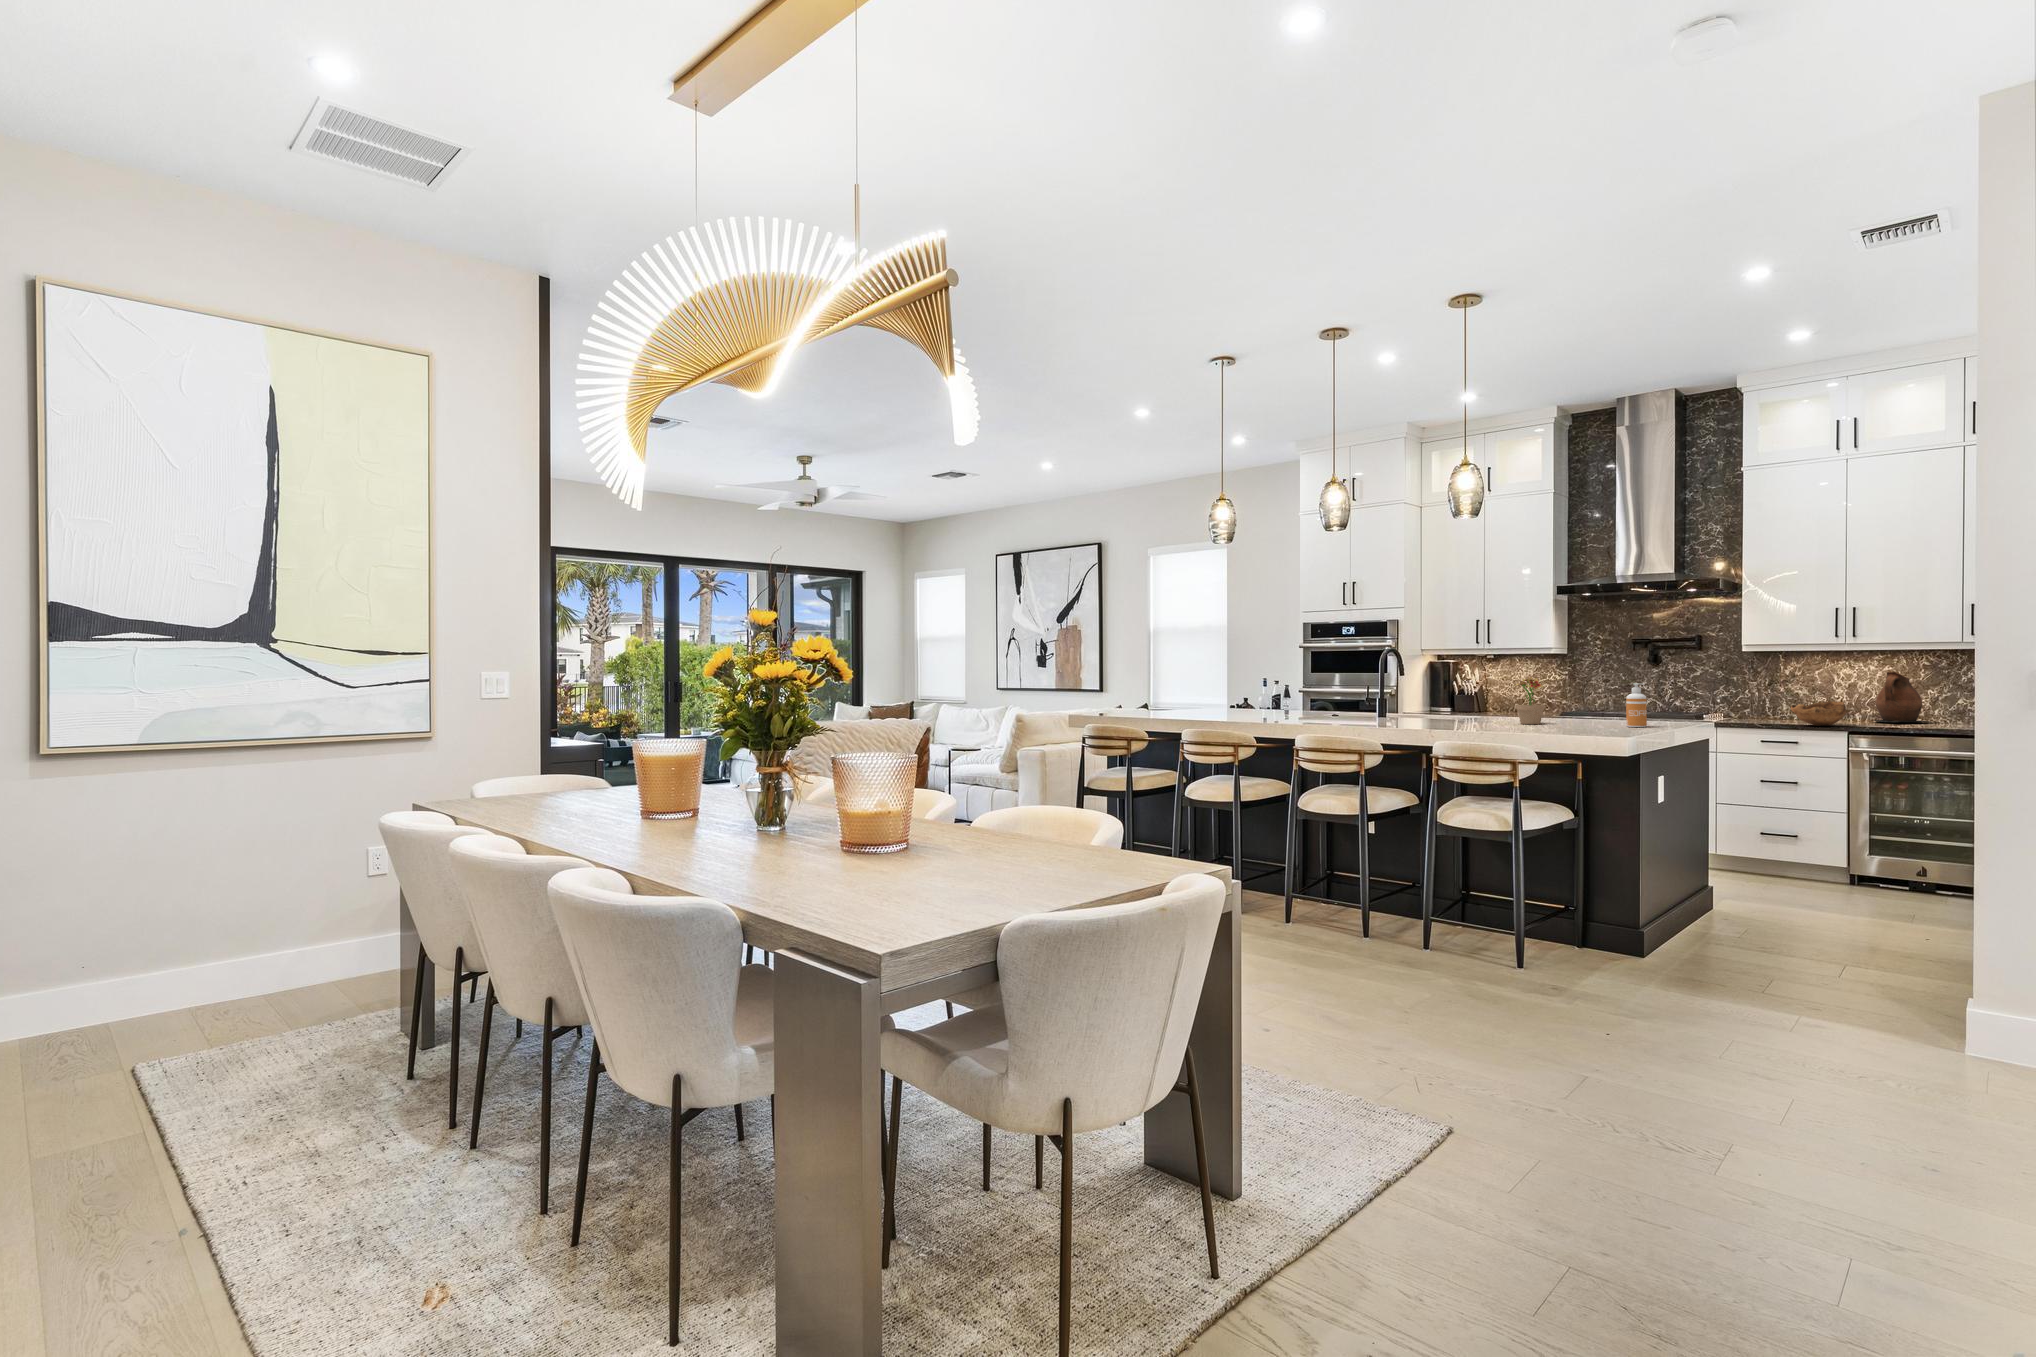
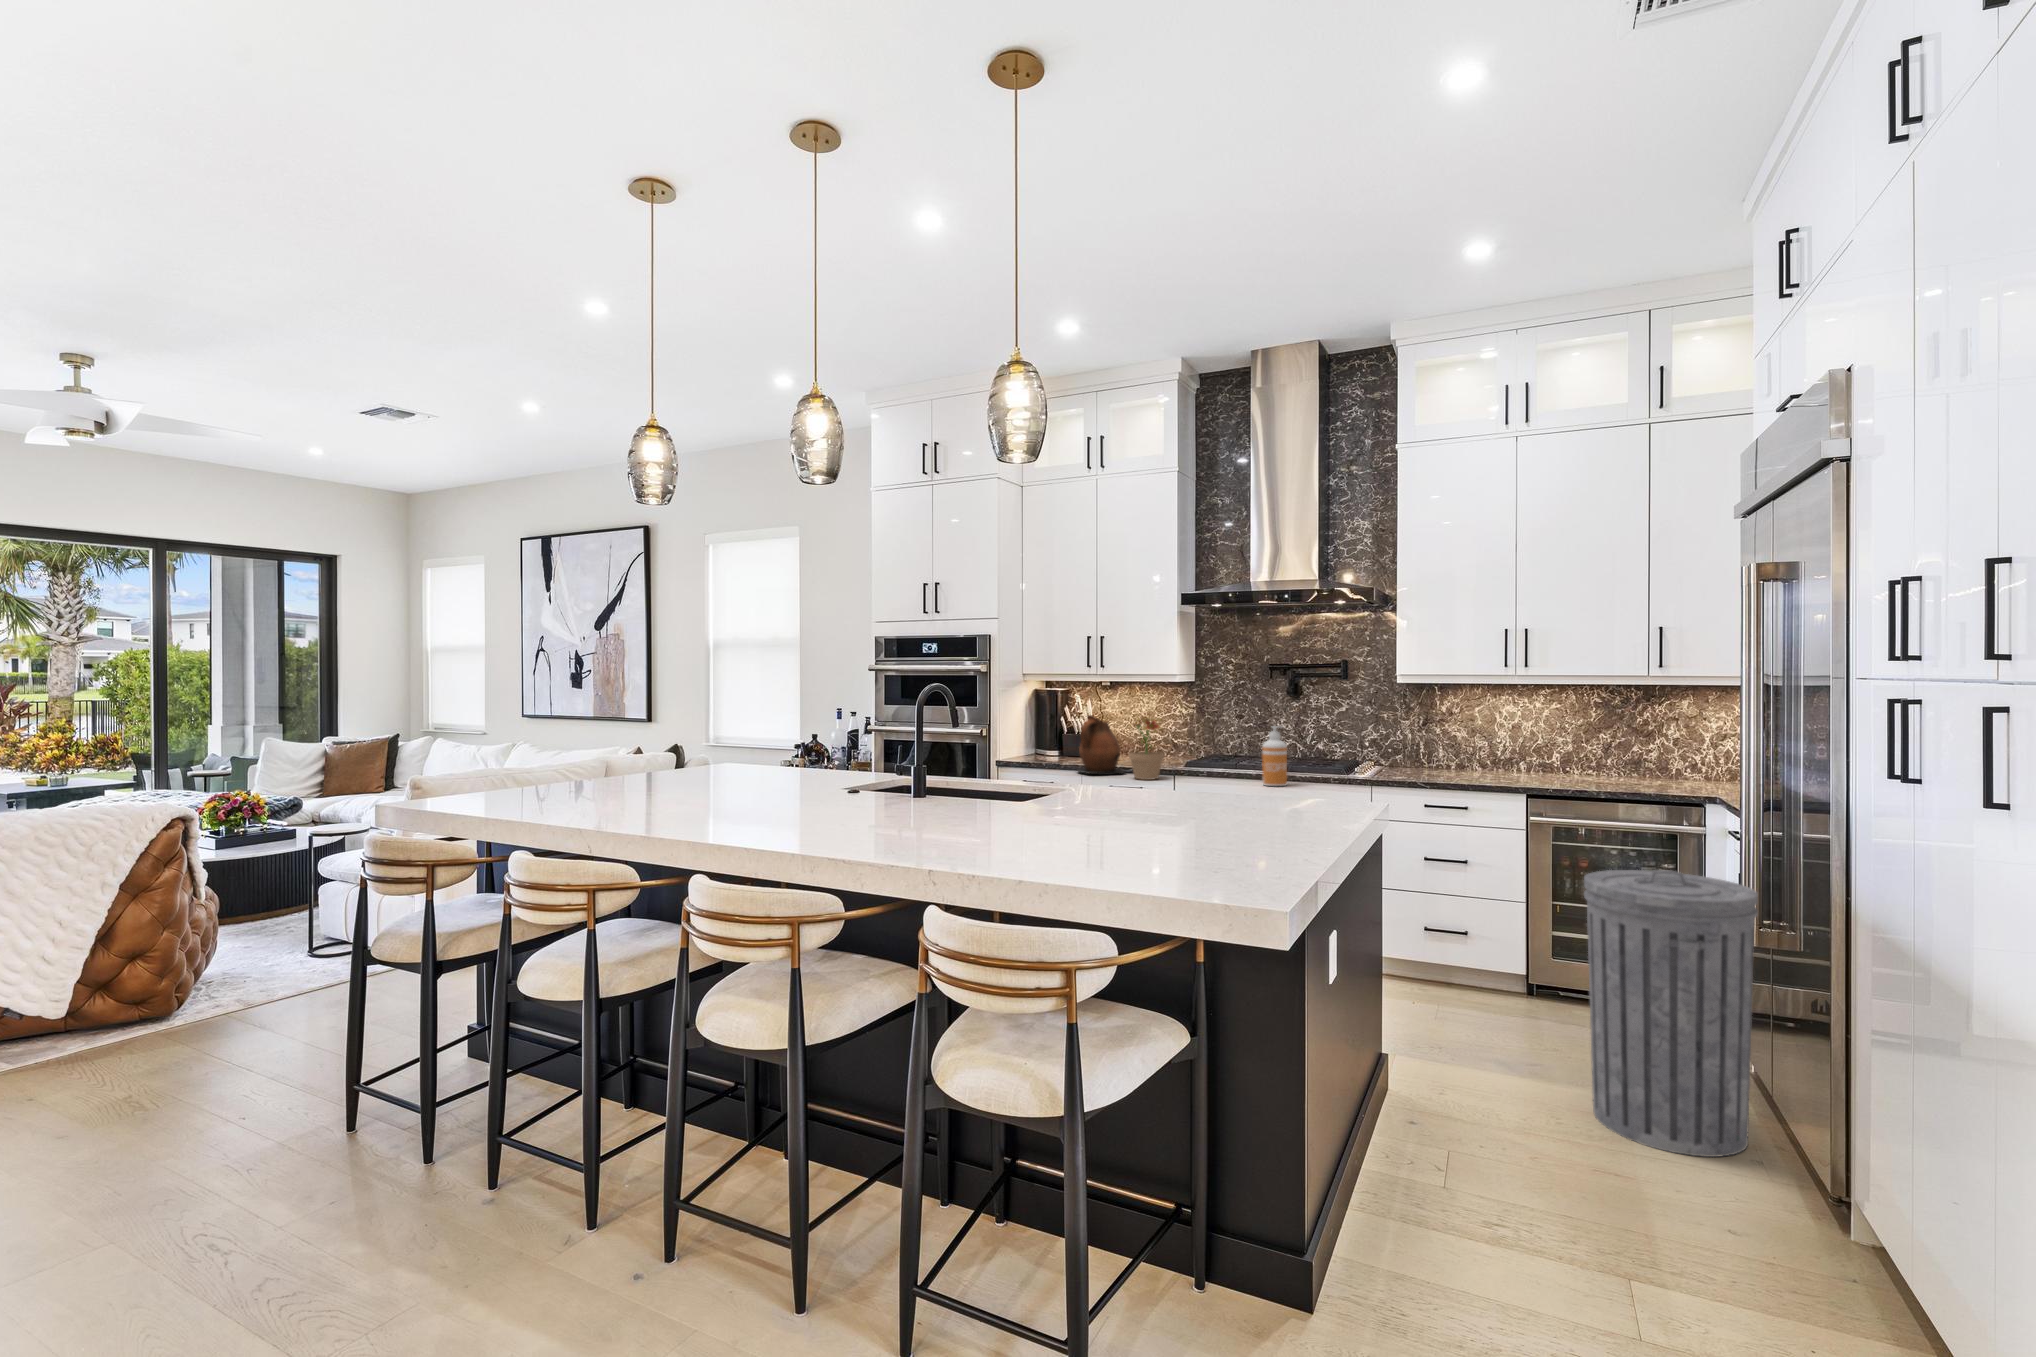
ceramic pitcher: present [1874,672,1929,723] -> present [1079,715,1124,774]
wooden bowl: present [1791,701,1846,726] -> none [1455,750,1518,783]
trash can: none [1868,769,1997,952] -> present [1584,870,1758,1157]

